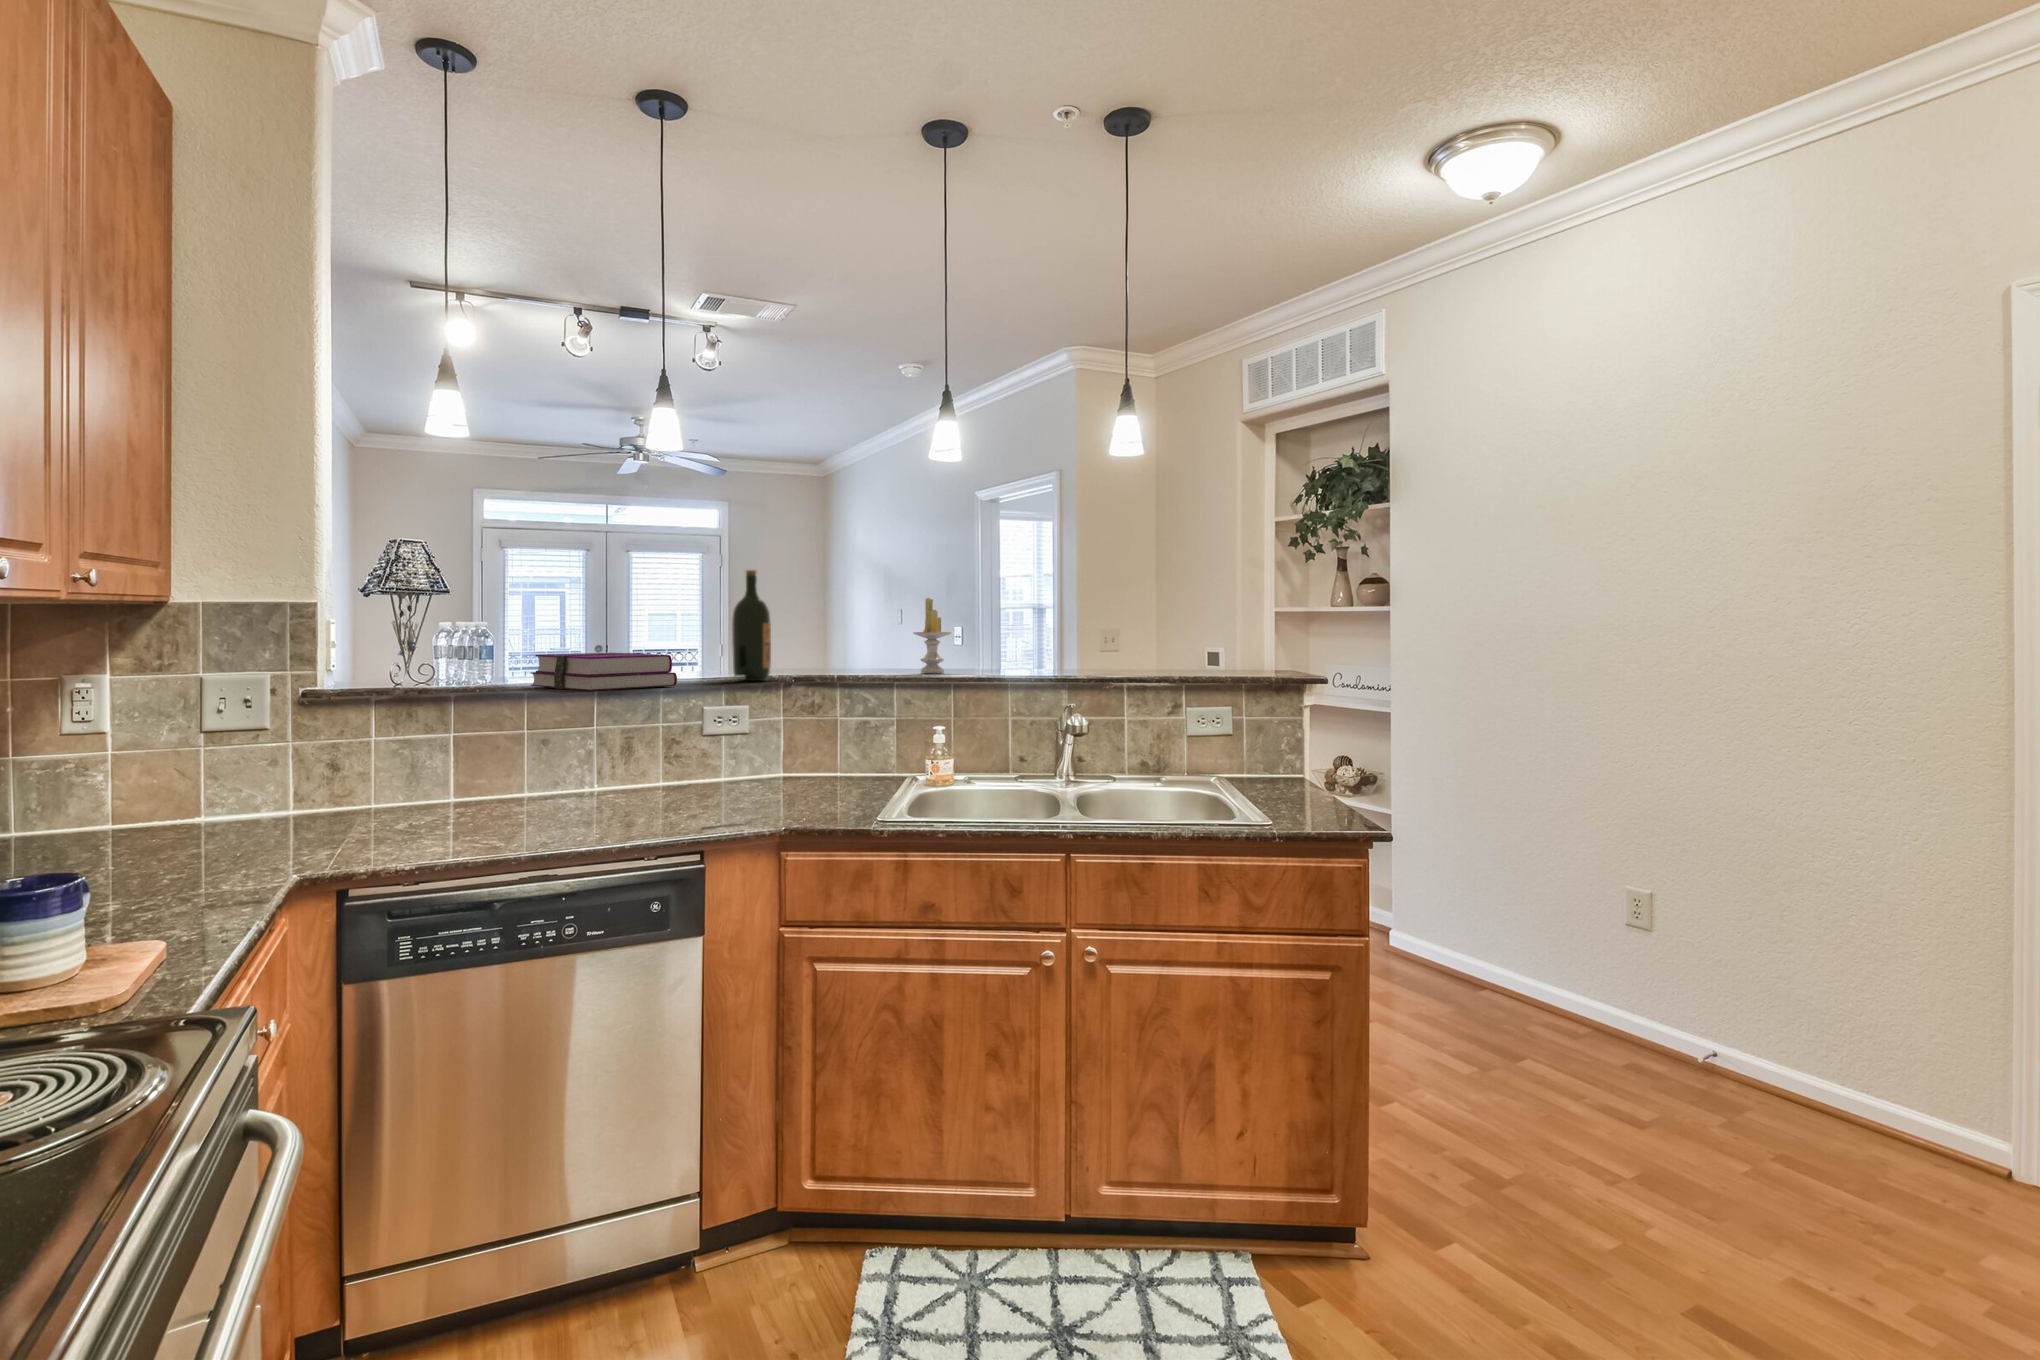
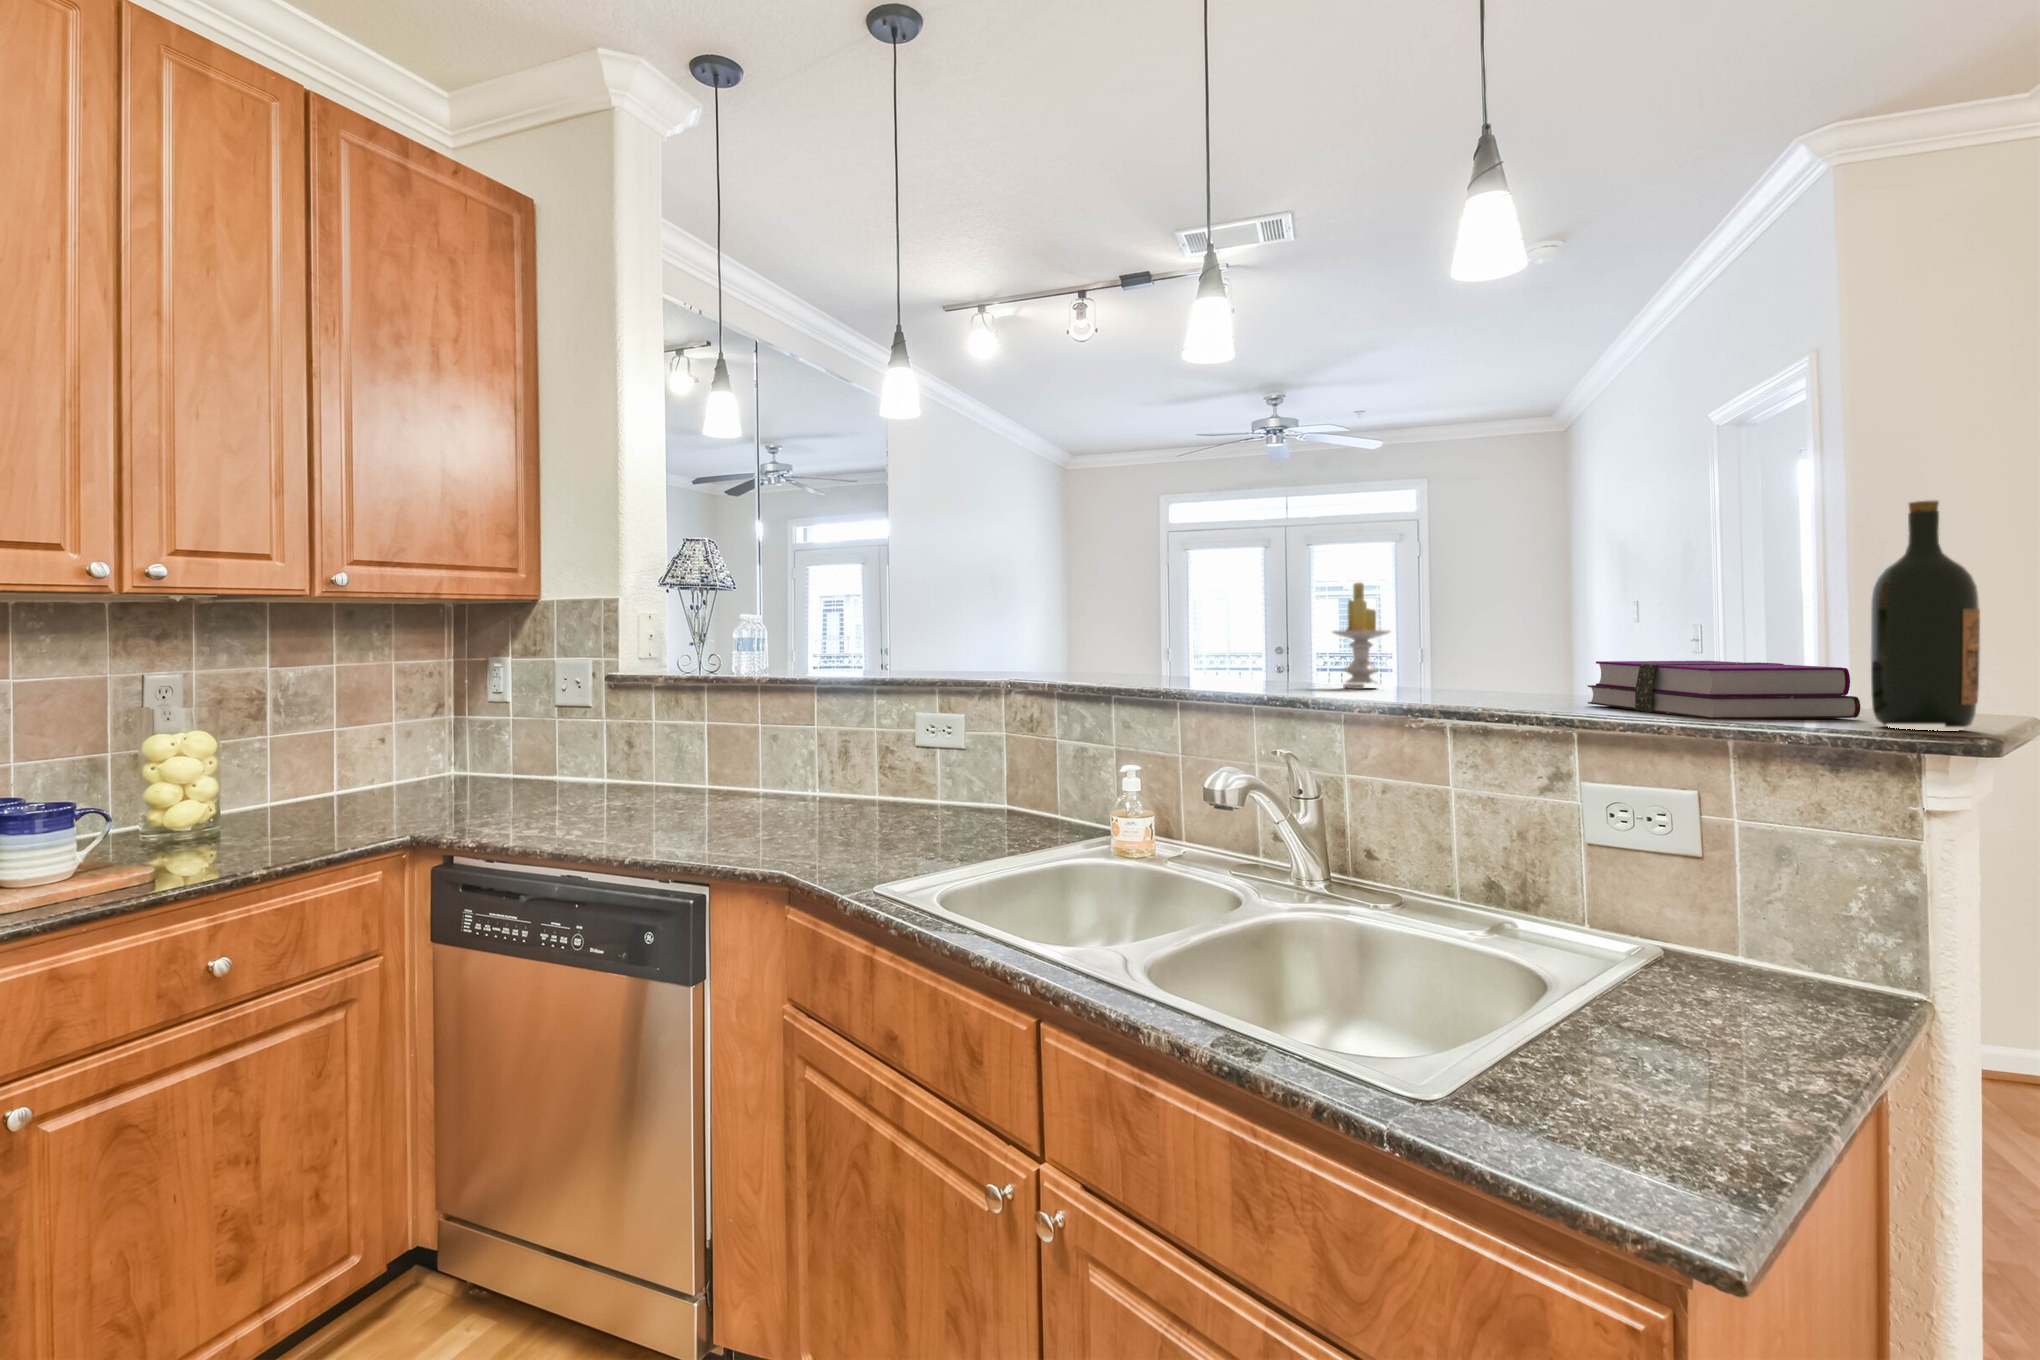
wine bottle: present [732,570,771,681] -> present [1870,501,1980,727]
hardback book: present [530,653,677,691] -> present [1588,661,1860,719]

